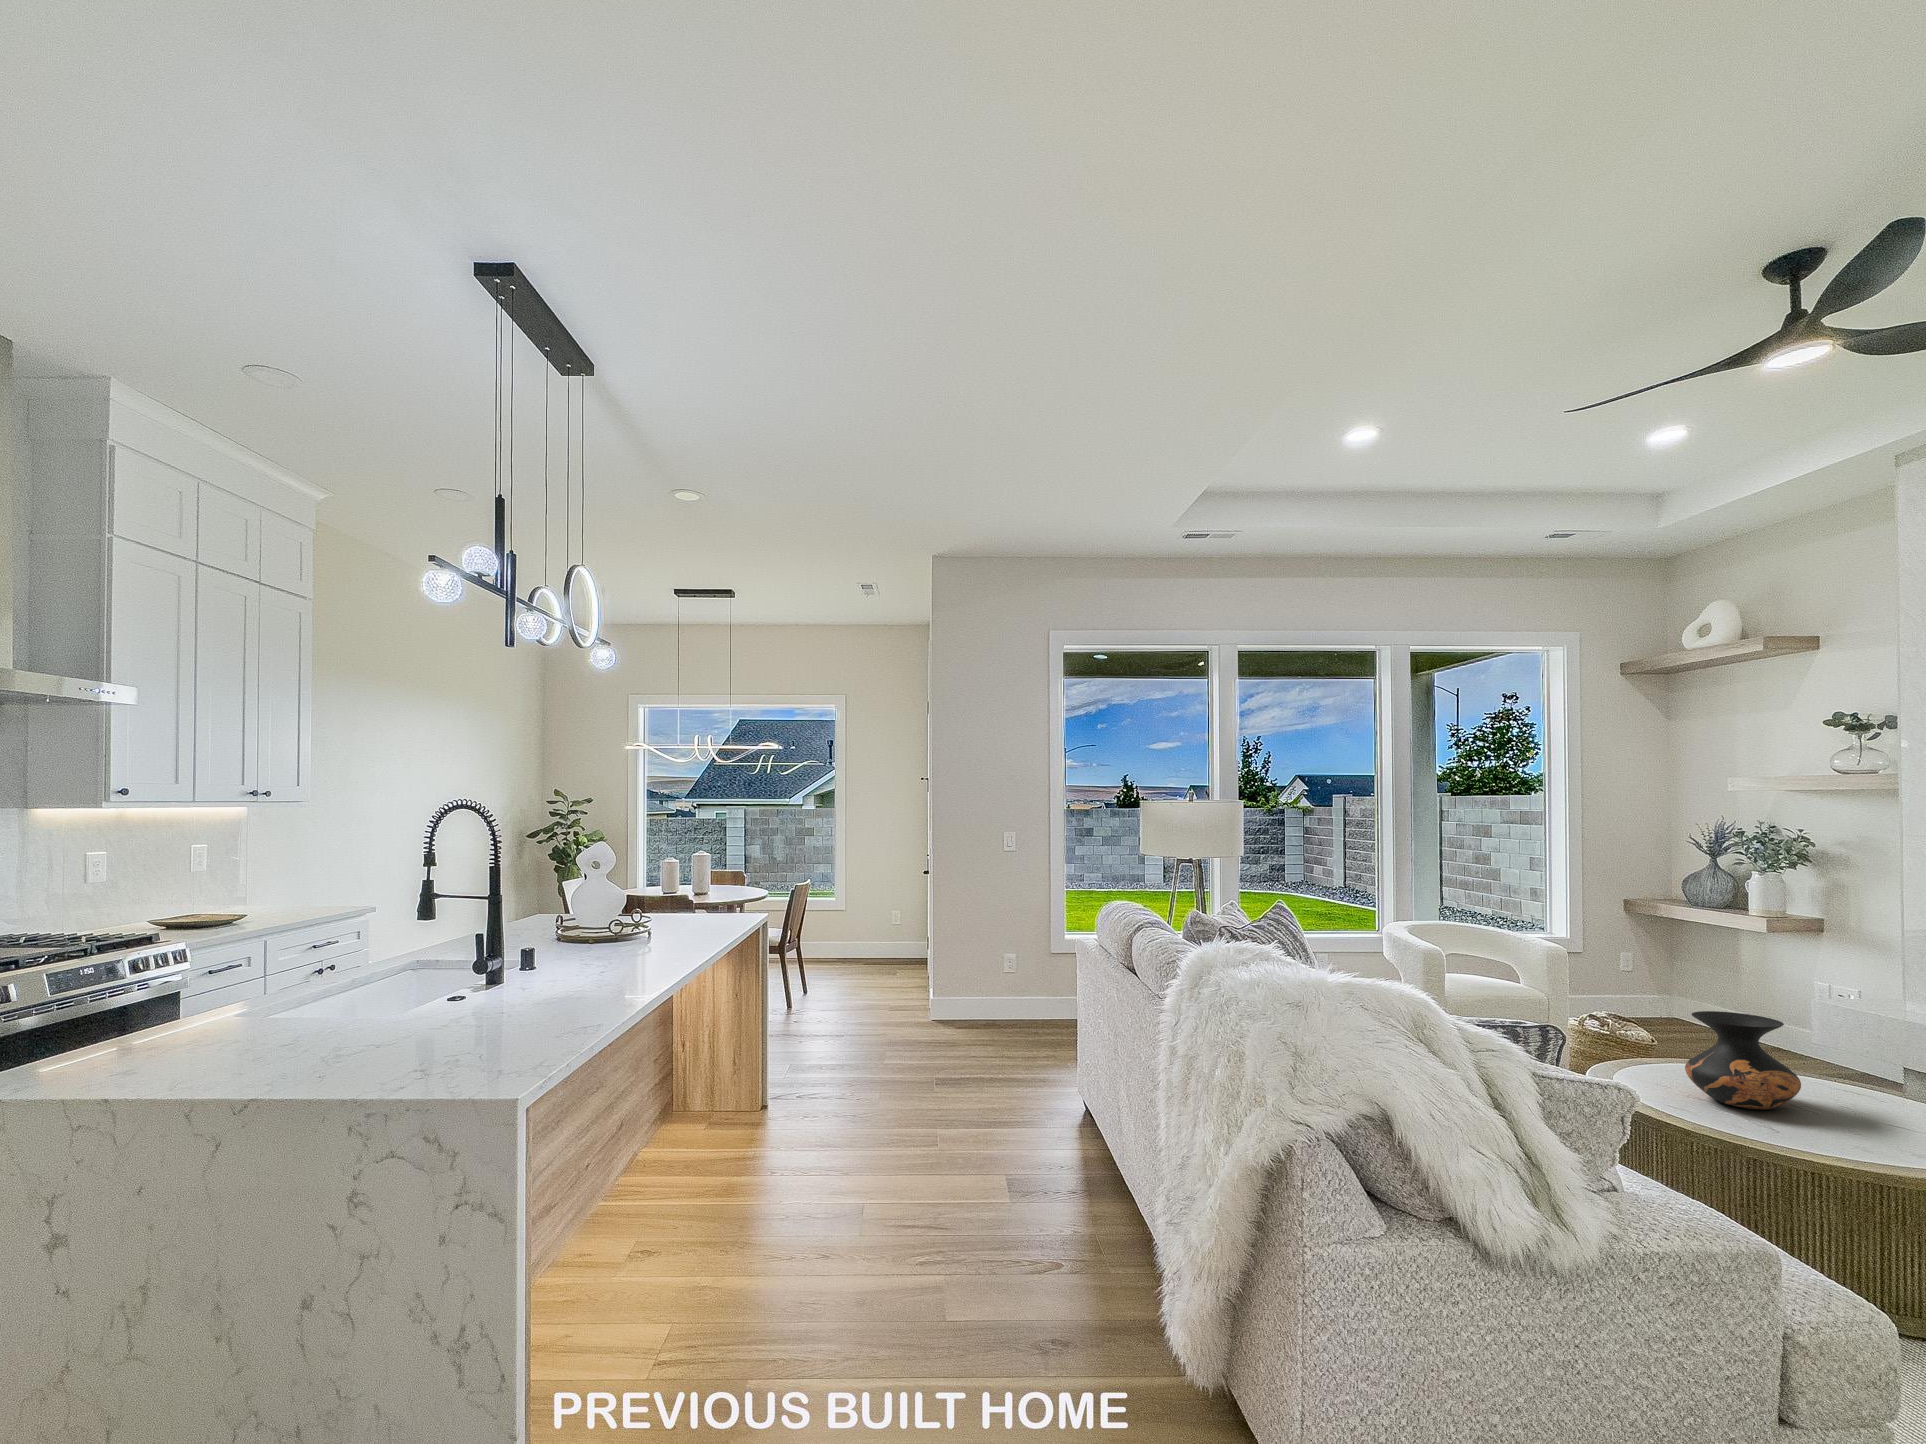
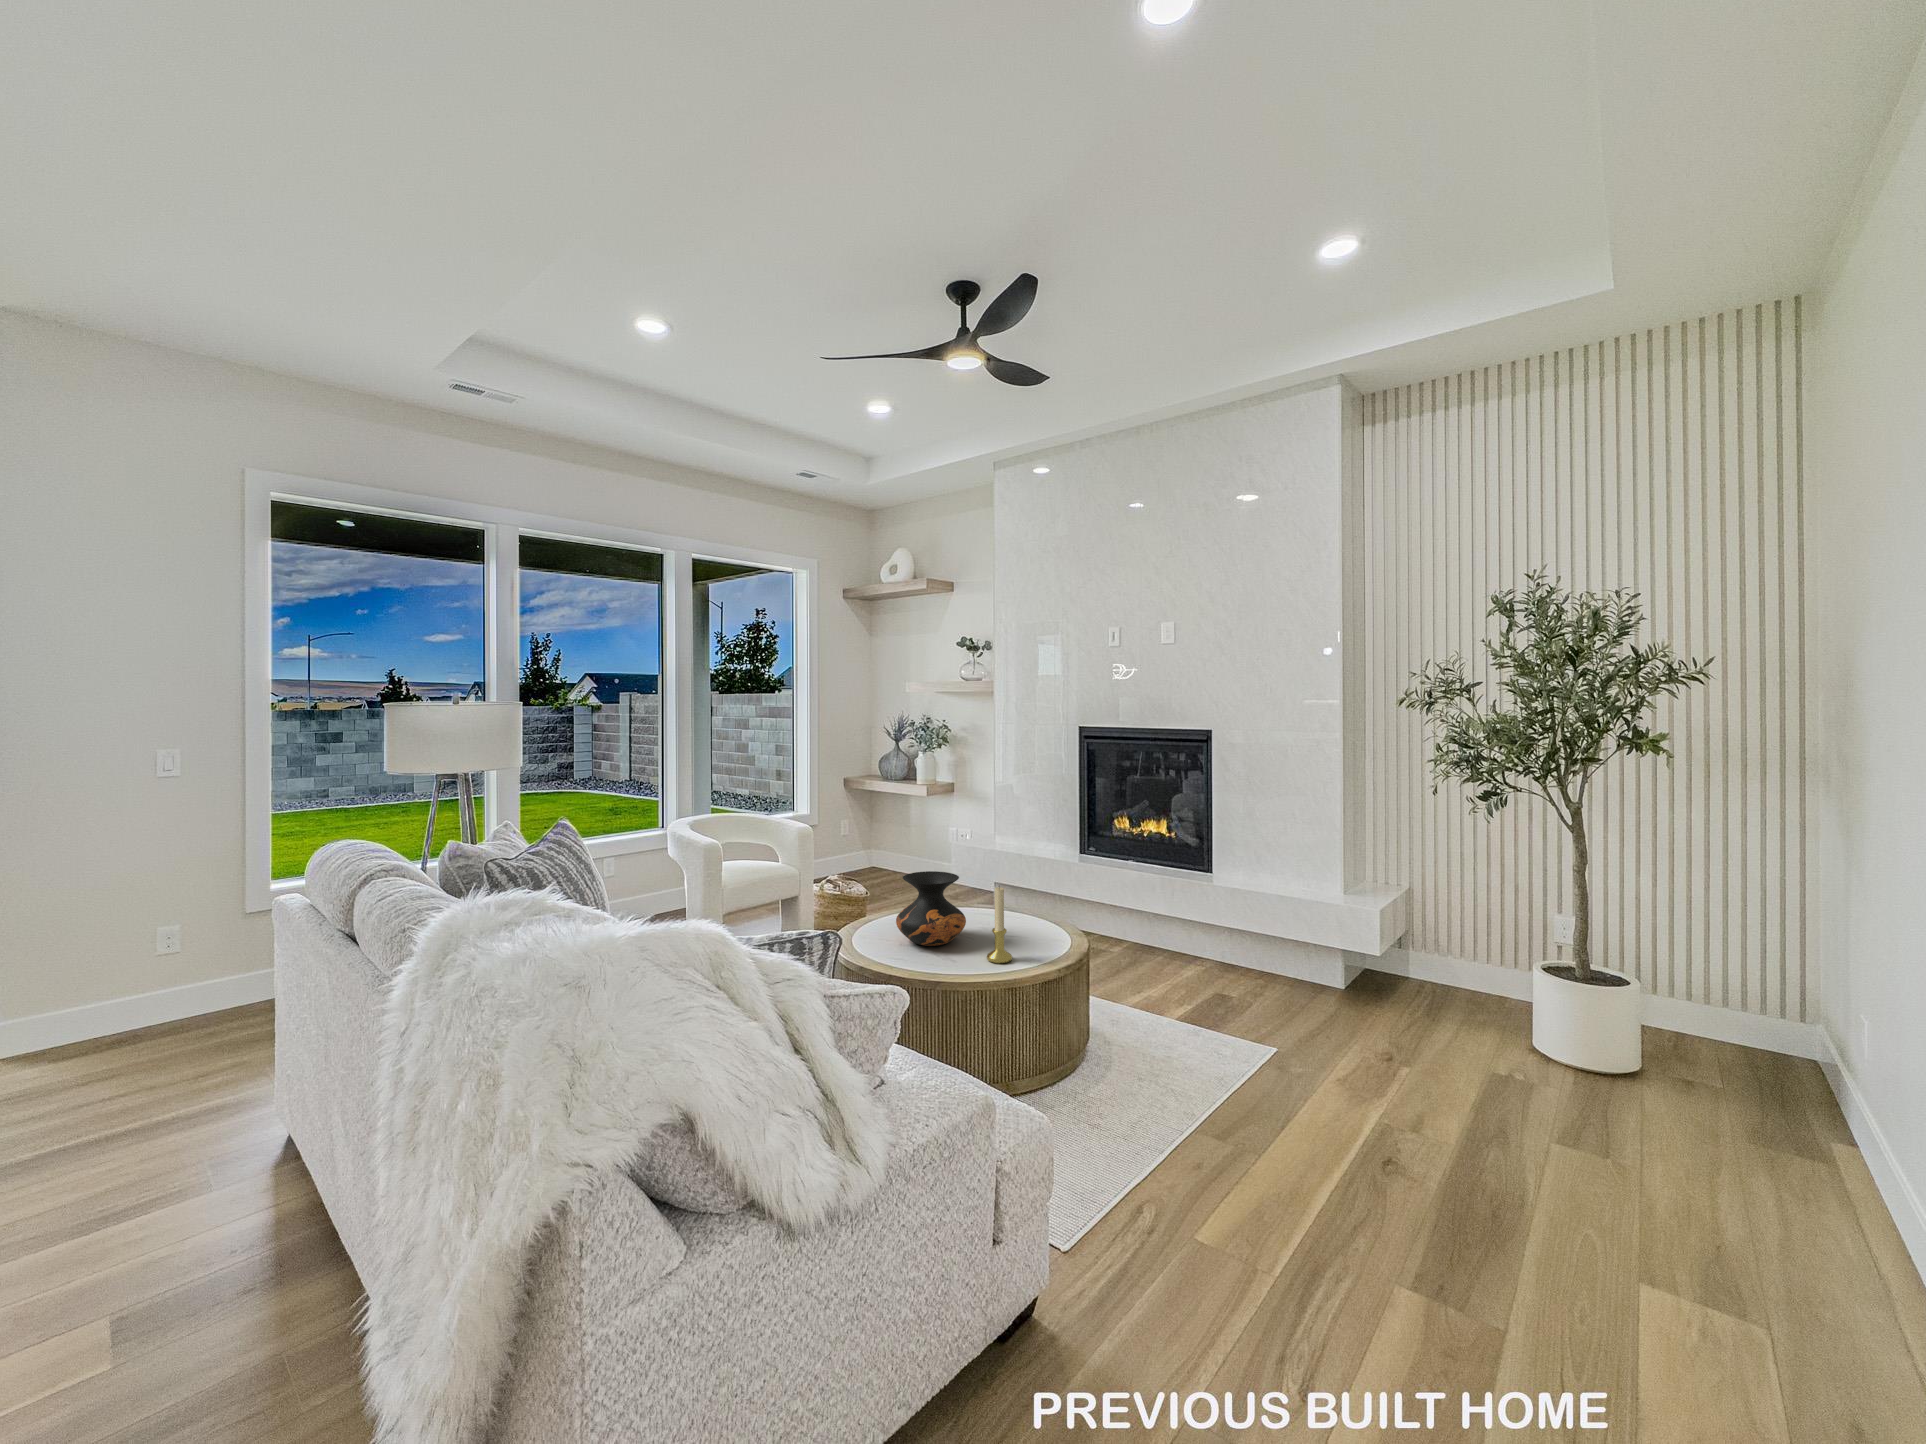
candle holder: none [1835,1039,1882,1148] -> present [987,887,1012,963]

